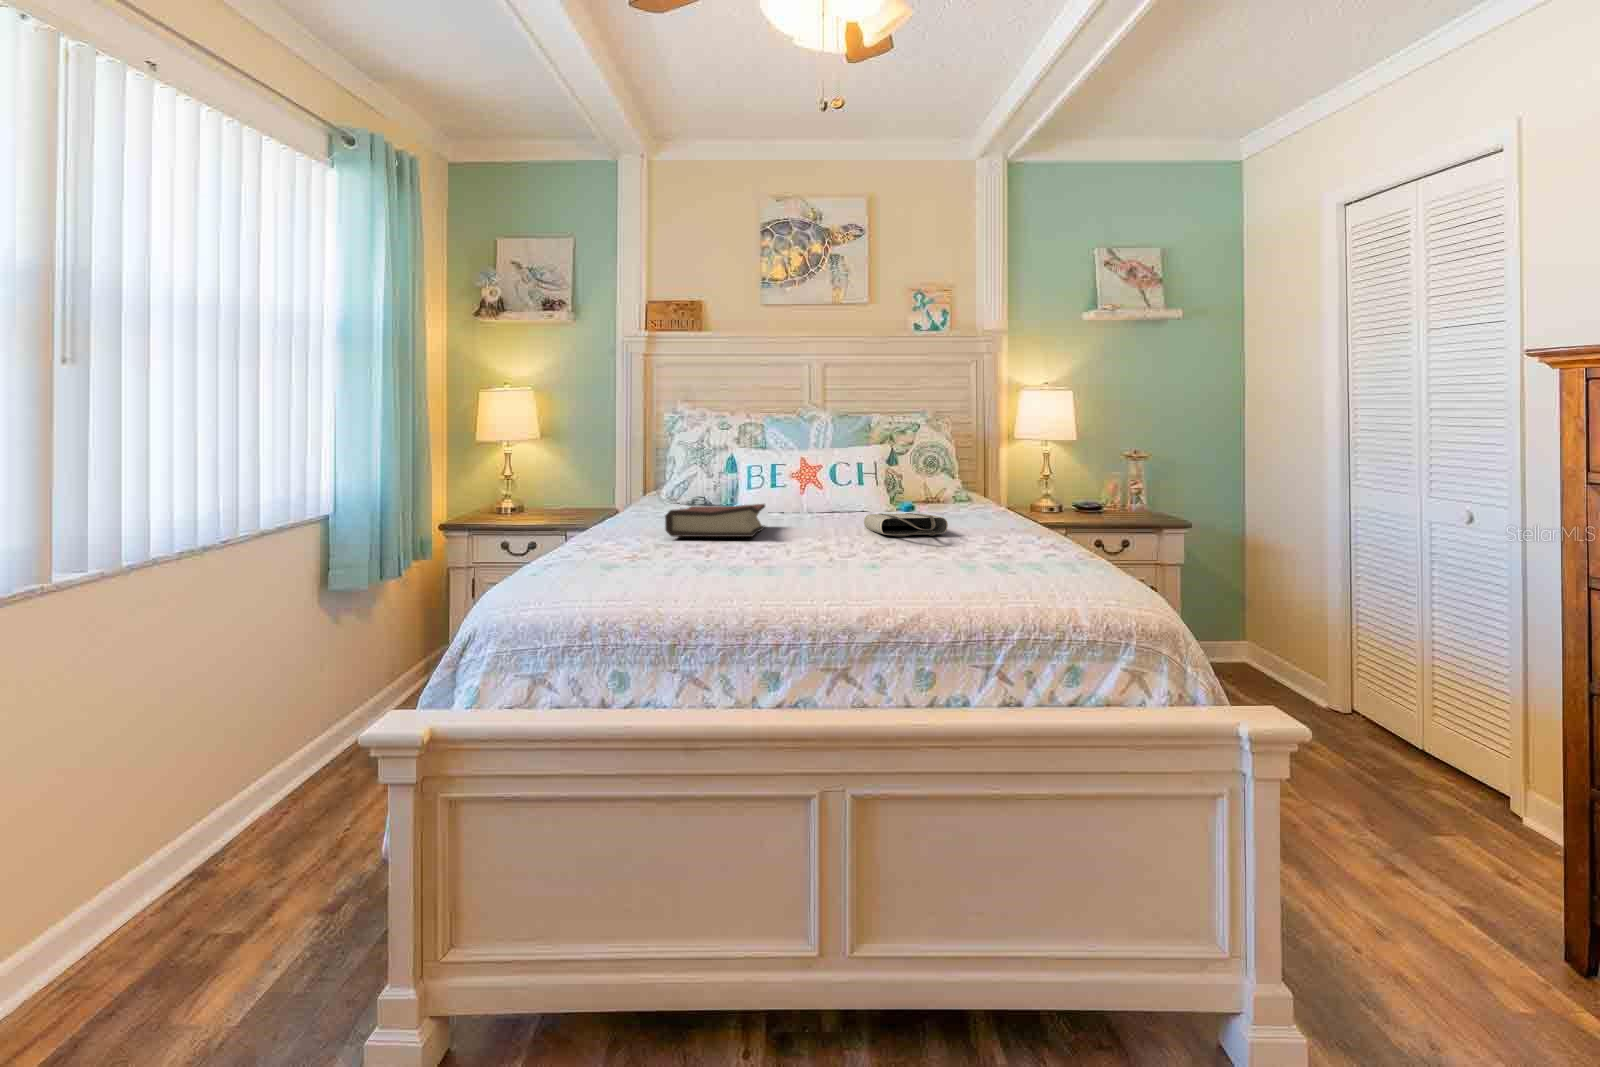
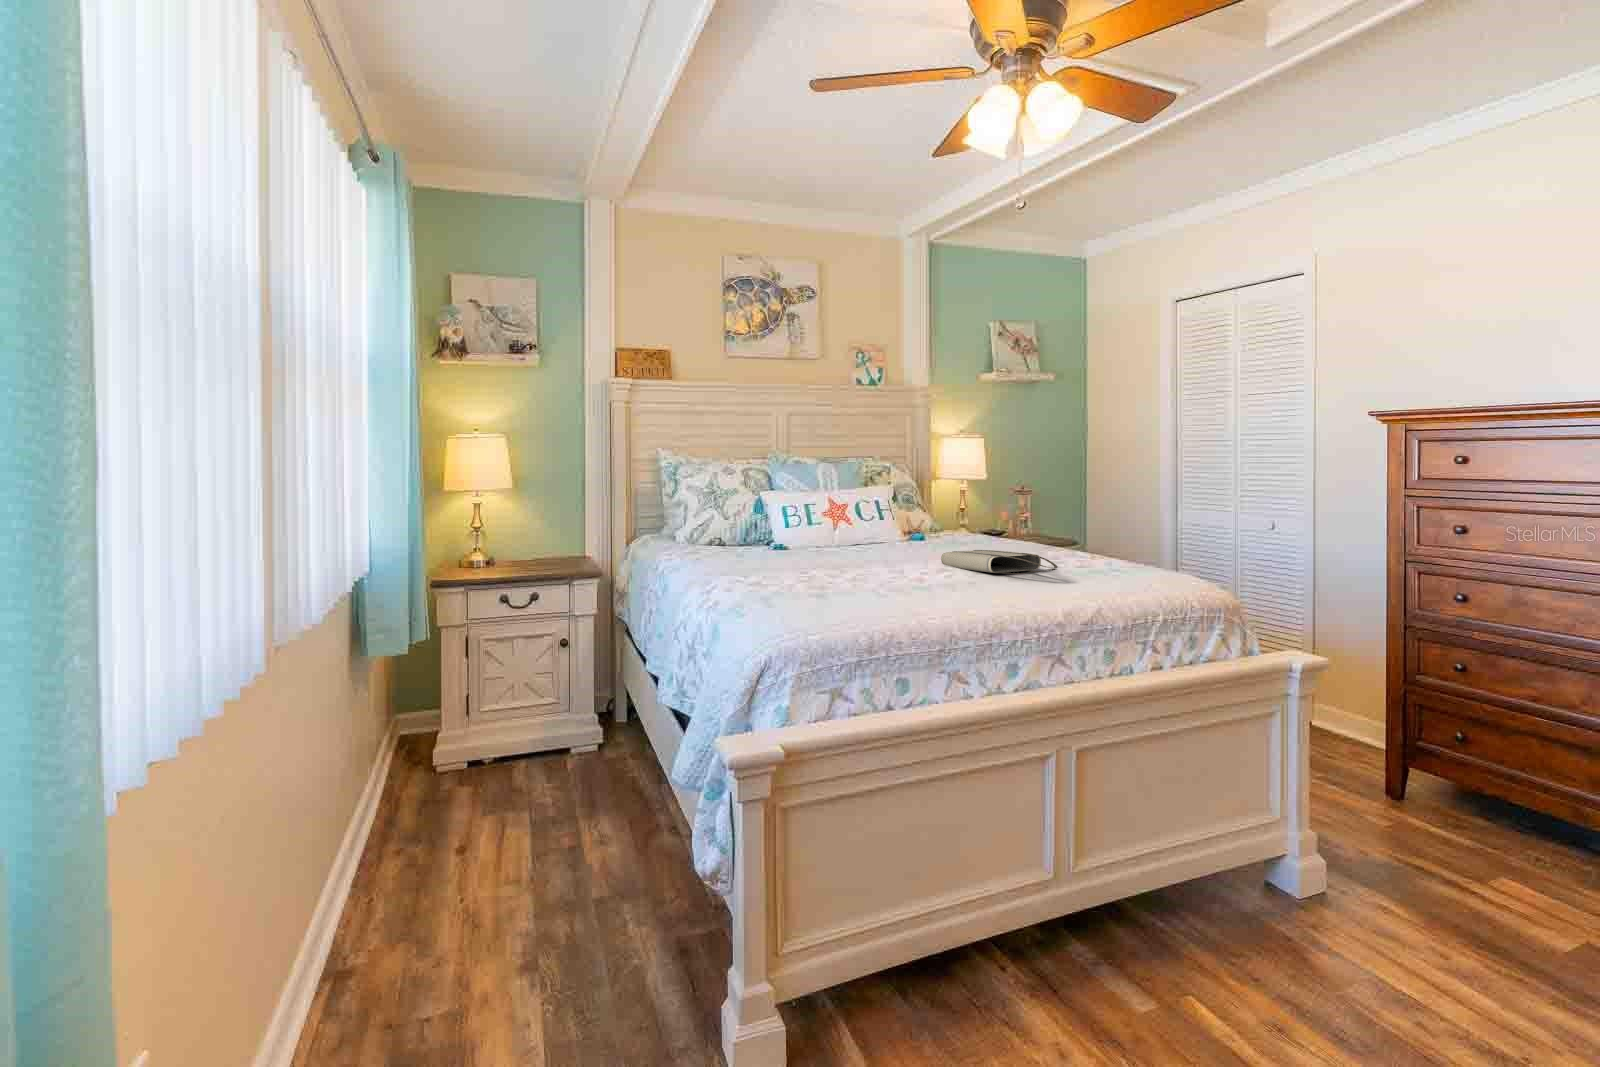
hardback book: present [665,504,765,537] -> none [778,545,885,584]

